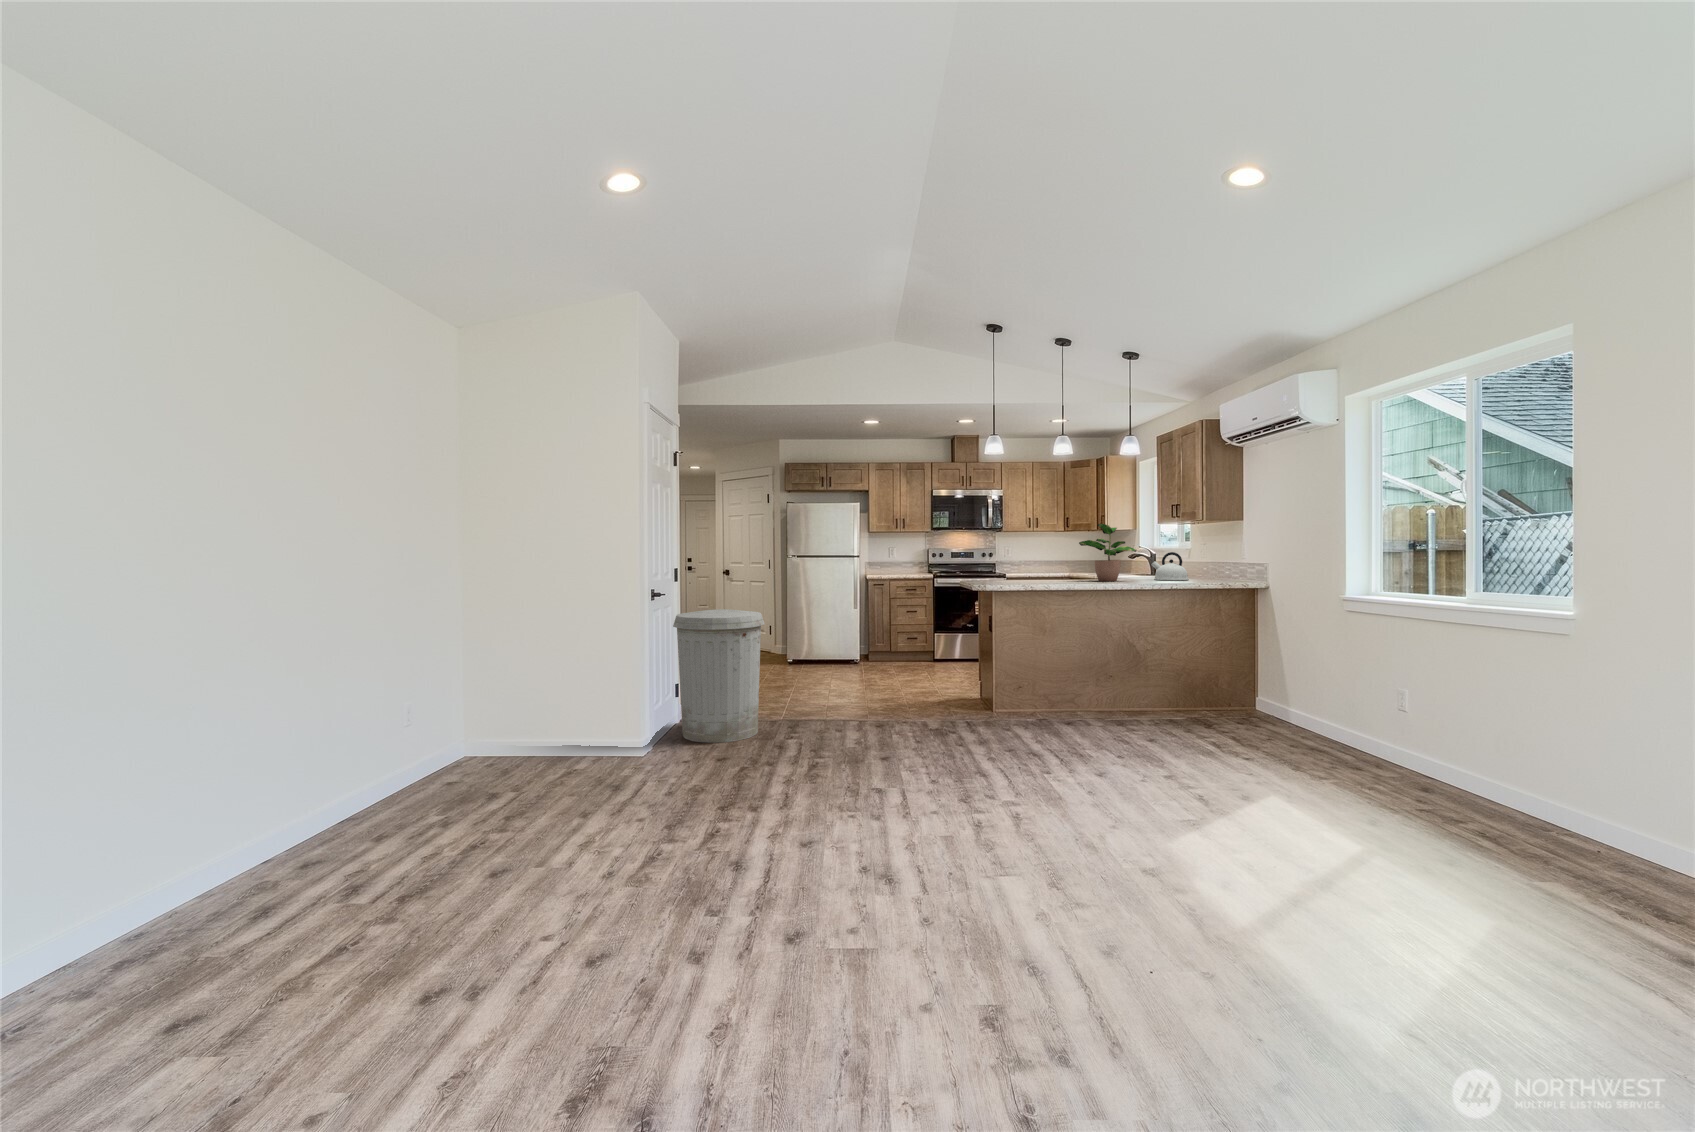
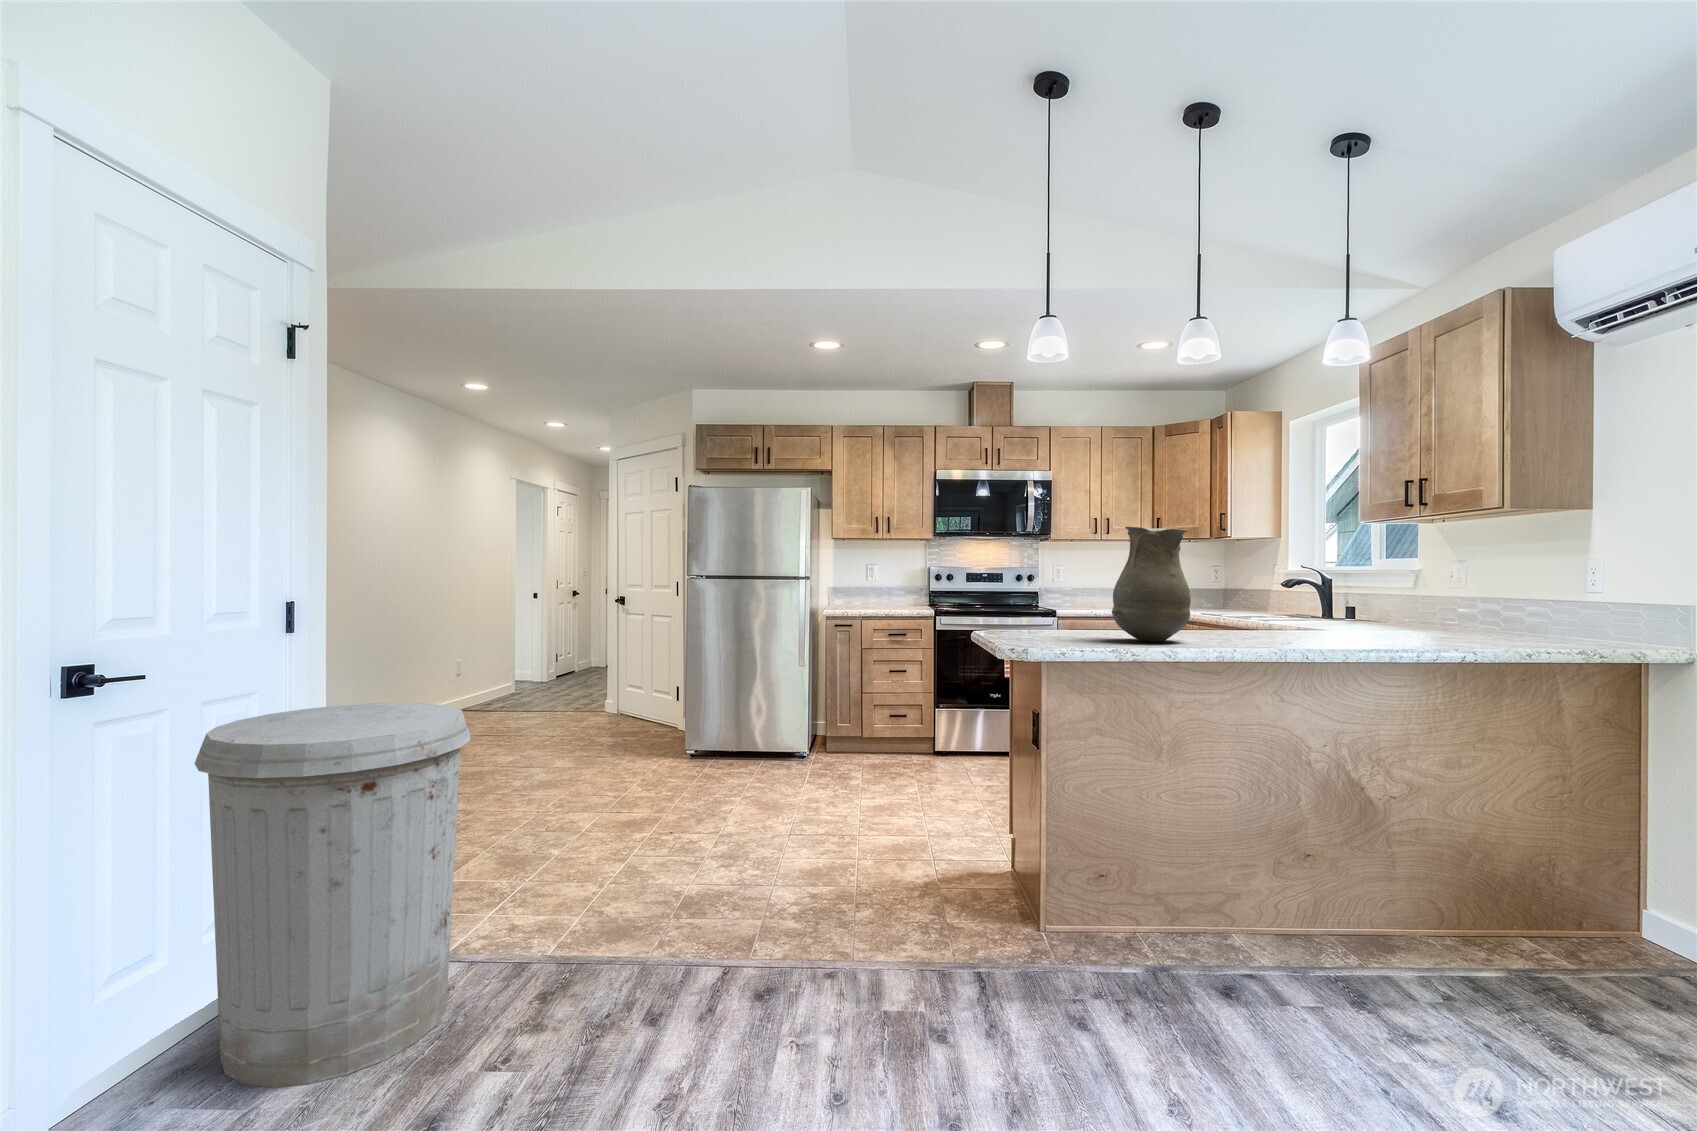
potted plant: present [1079,524,1137,581] -> none [1228,512,1362,641]
vase: none [1024,531,1059,582] -> present [1112,527,1191,642]
kettle: present [1152,552,1189,580] -> none [1380,577,1475,640]

